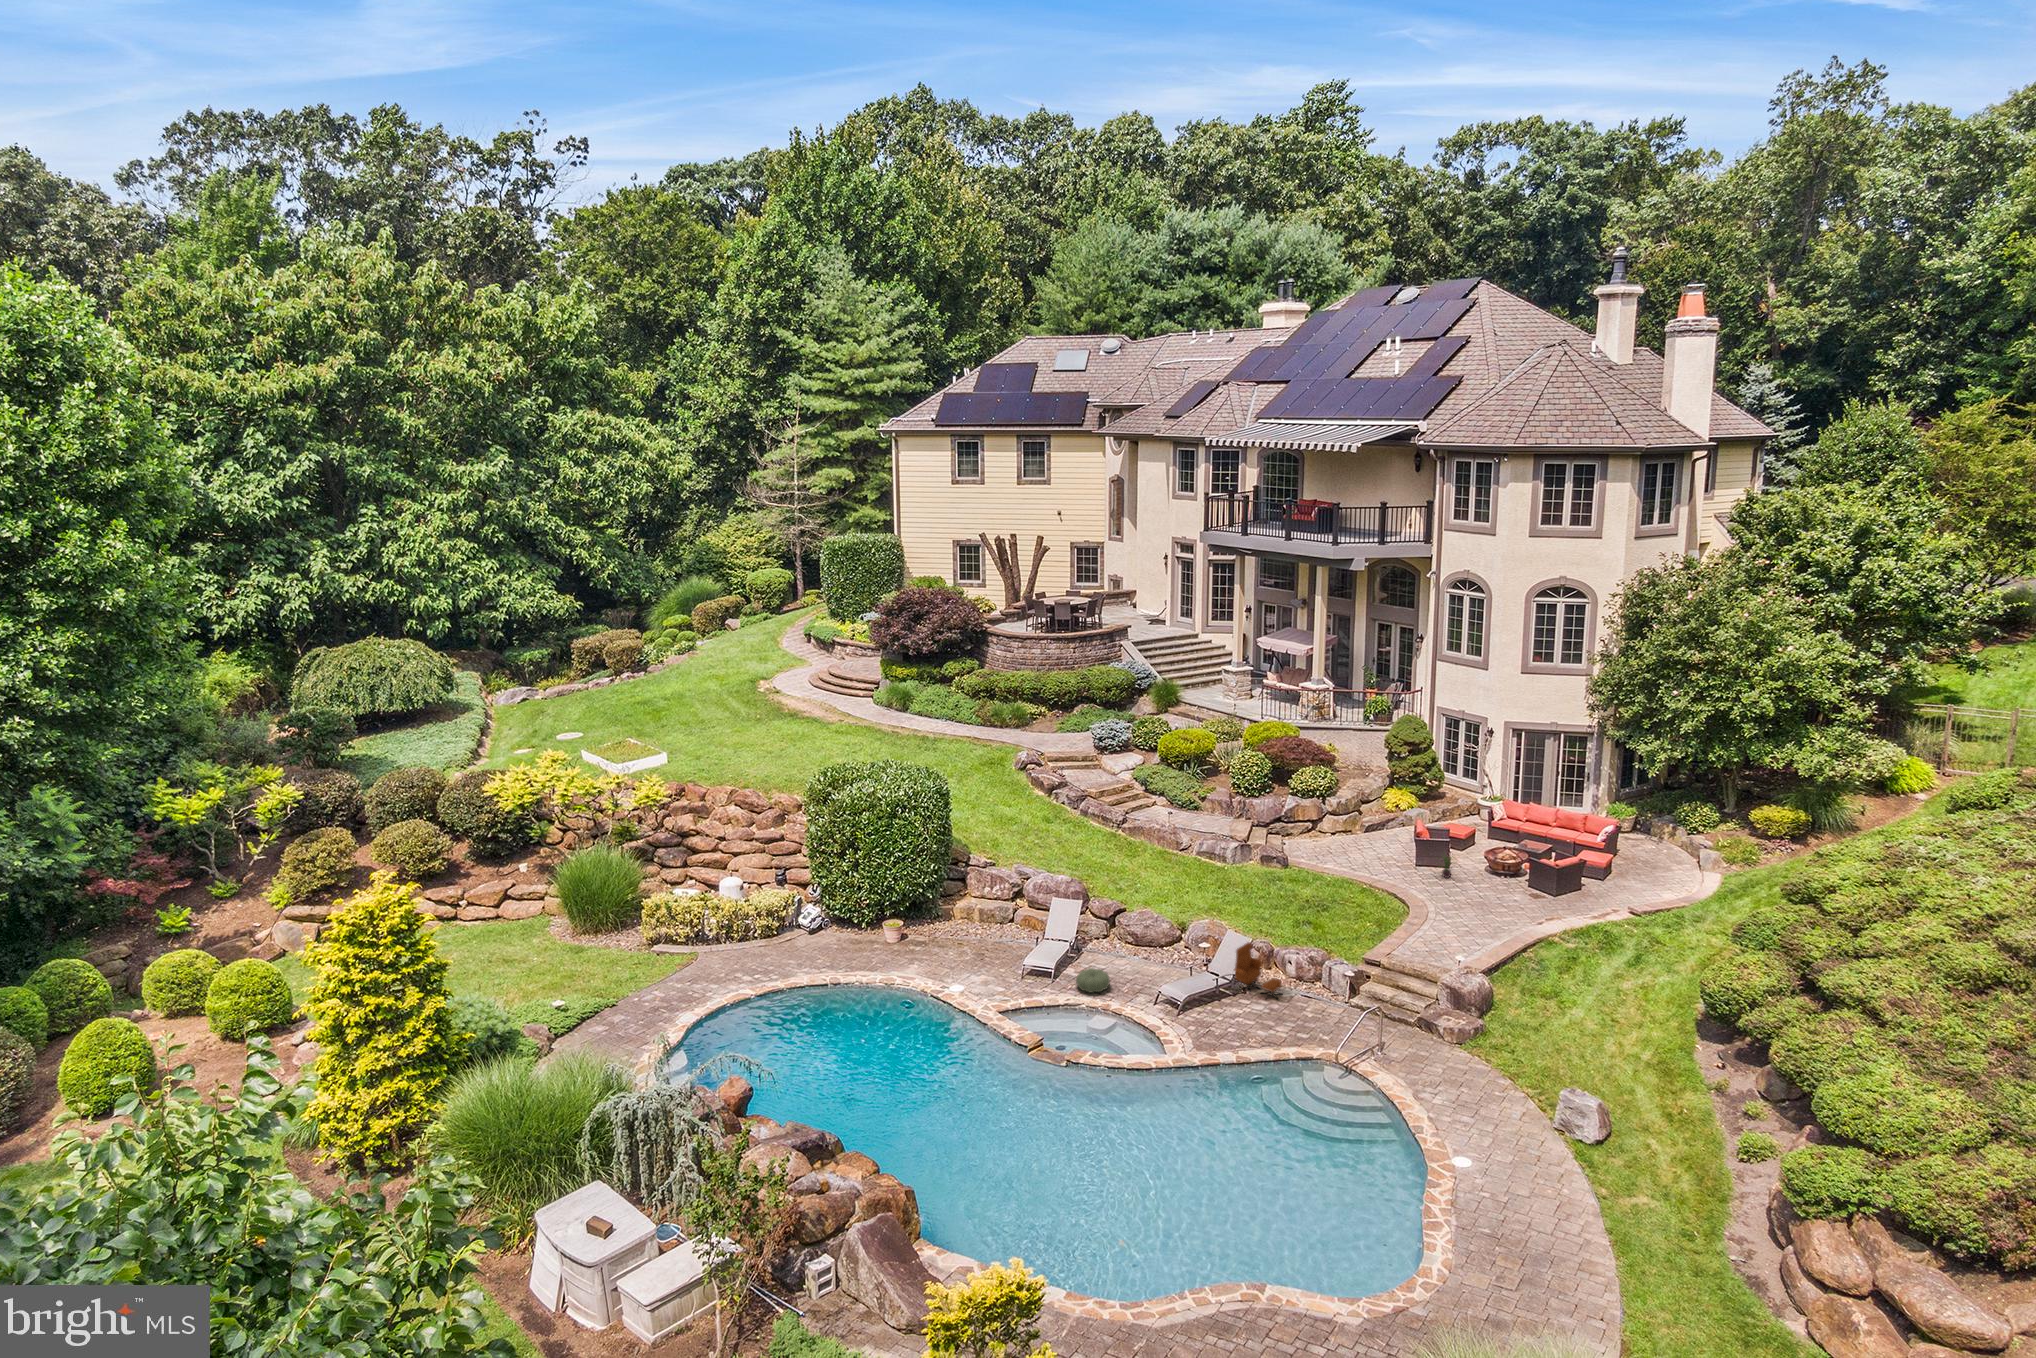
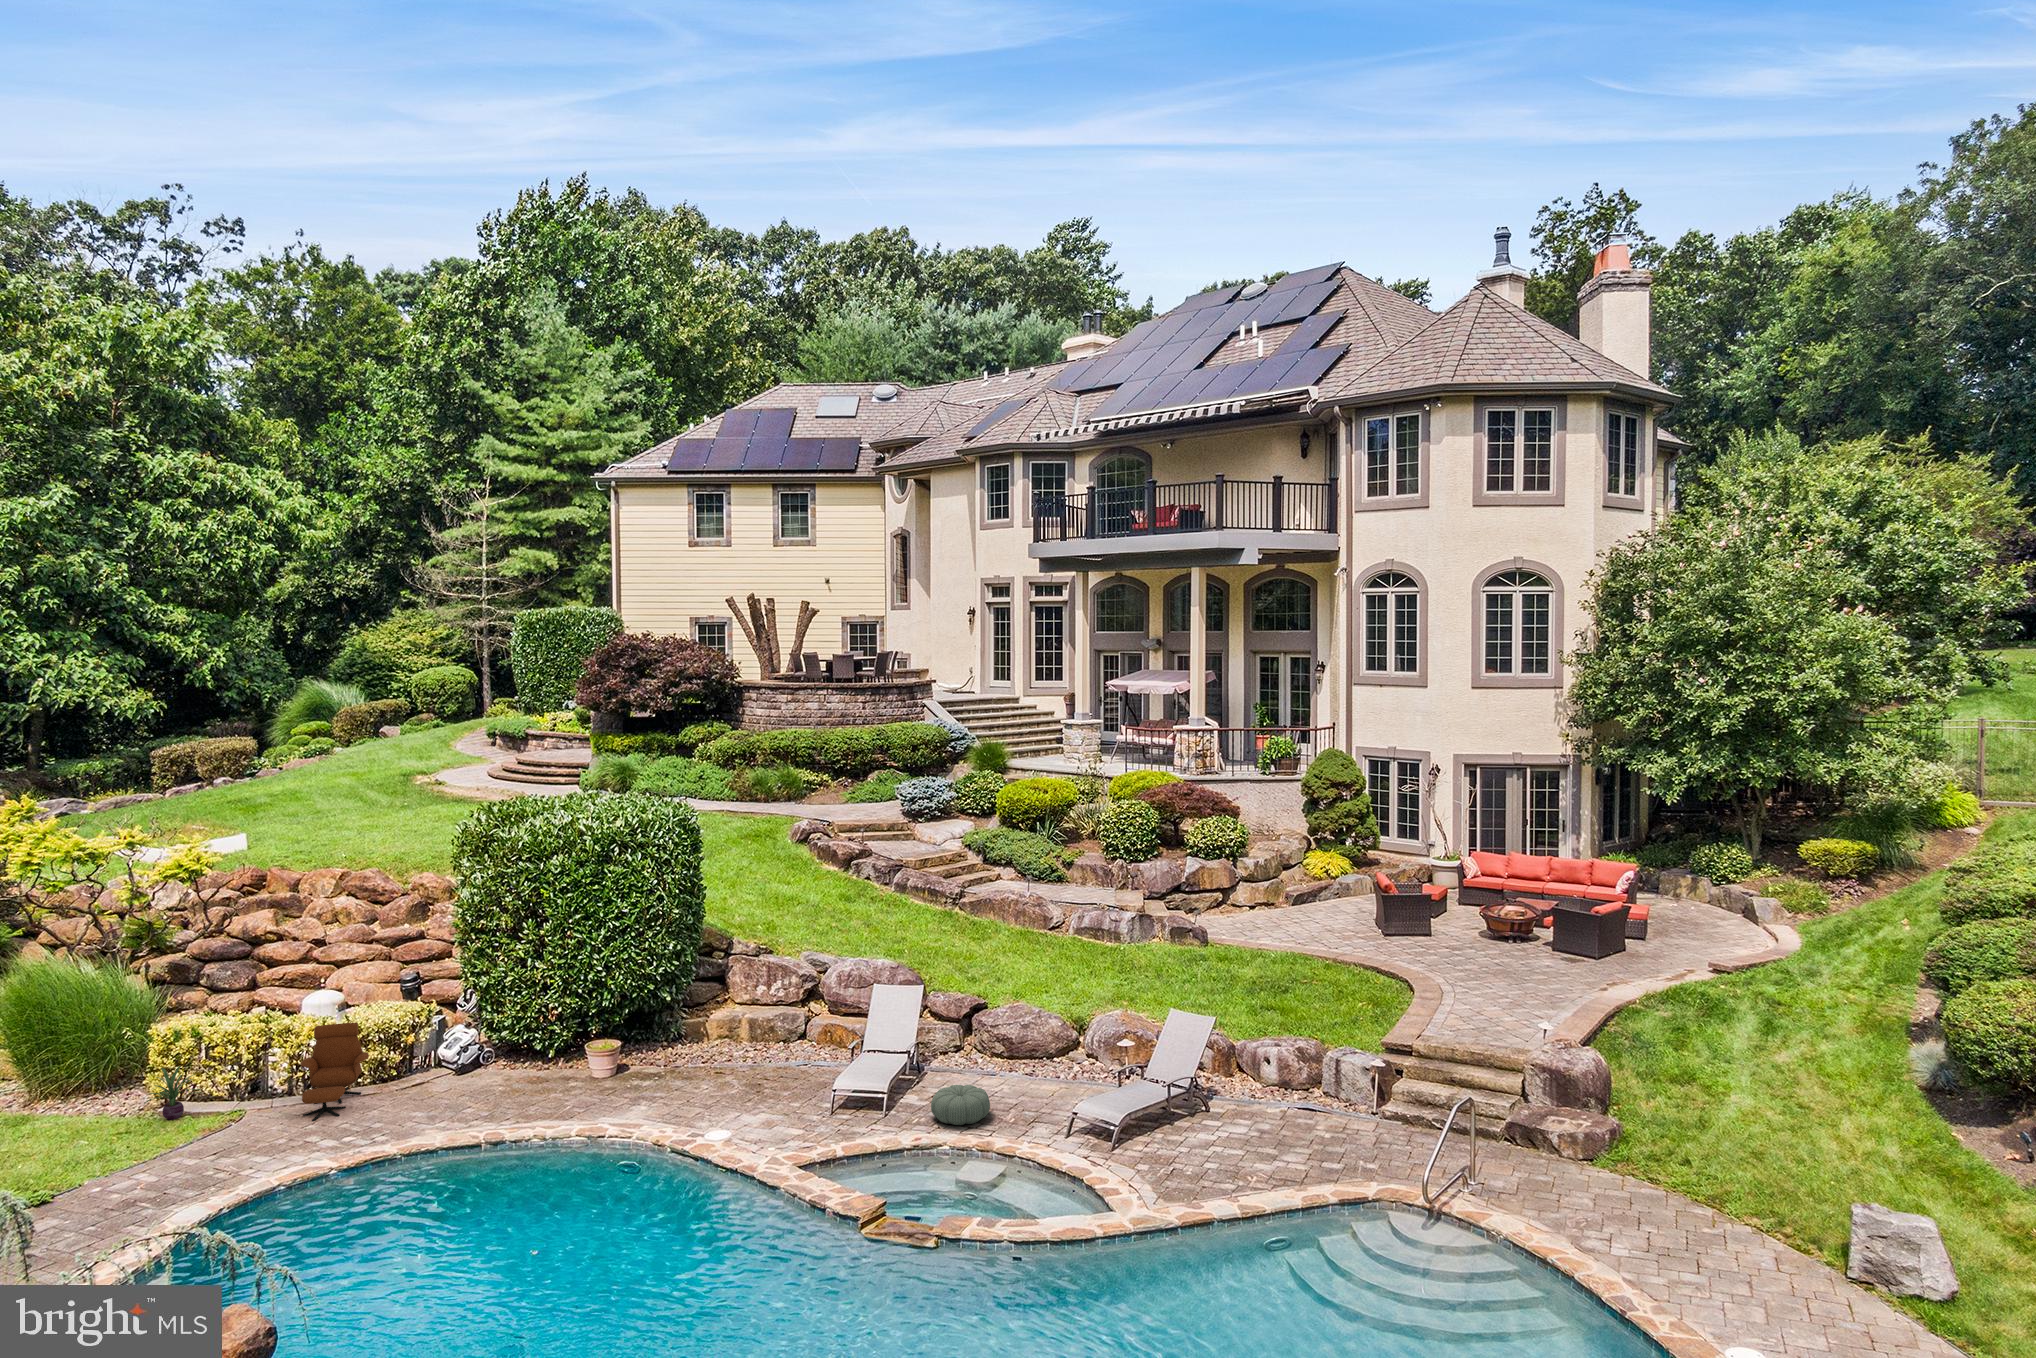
decorative plant: present [1442,856,1451,878] -> present [144,1066,200,1120]
lounge chair: present [1234,942,1282,999] -> present [301,1023,369,1121]

